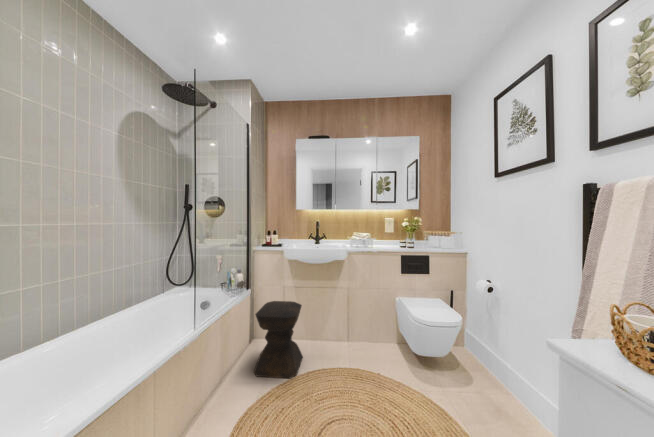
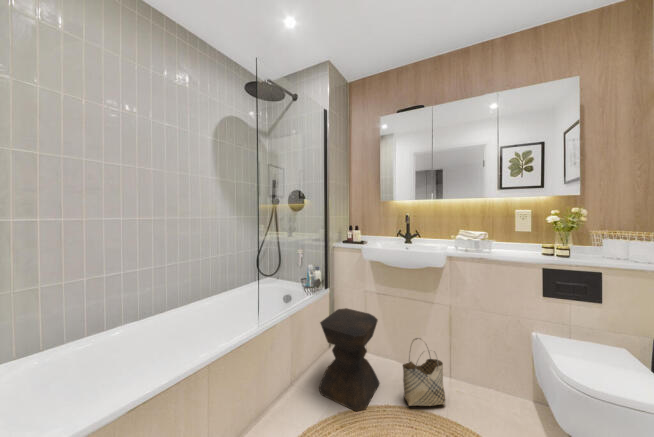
woven basket: none [322,313,350,364] -> present [403,338,445,406]

